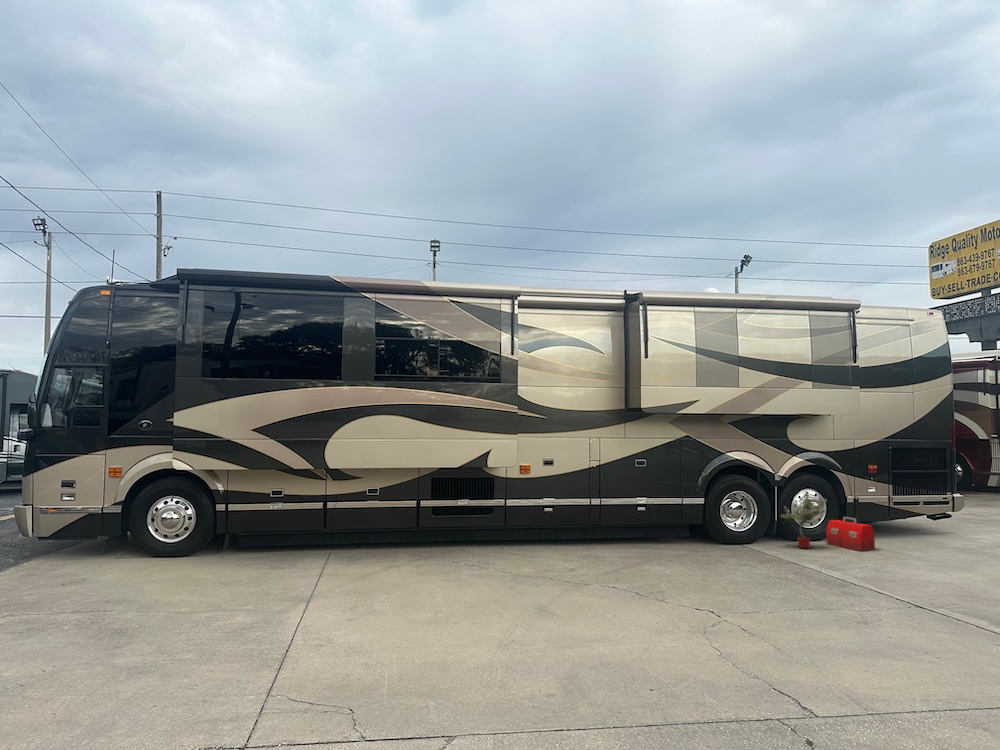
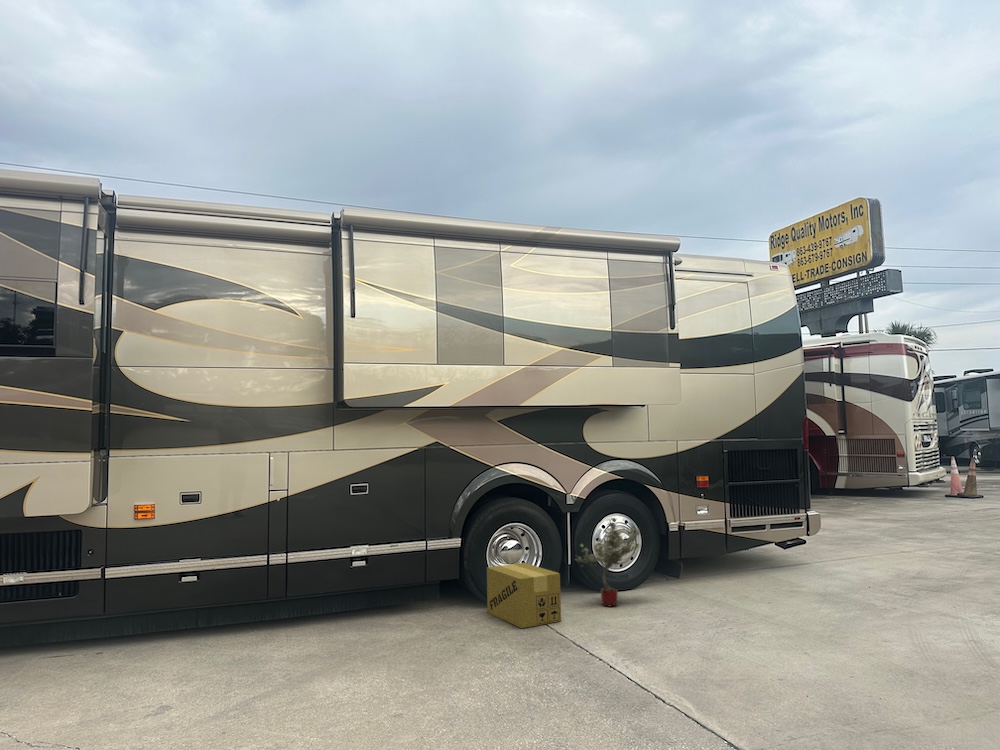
cardboard box: none [720,516,774,555] -> present [487,563,561,628]
toolbox: present [826,517,875,551] -> none [643,552,707,603]

